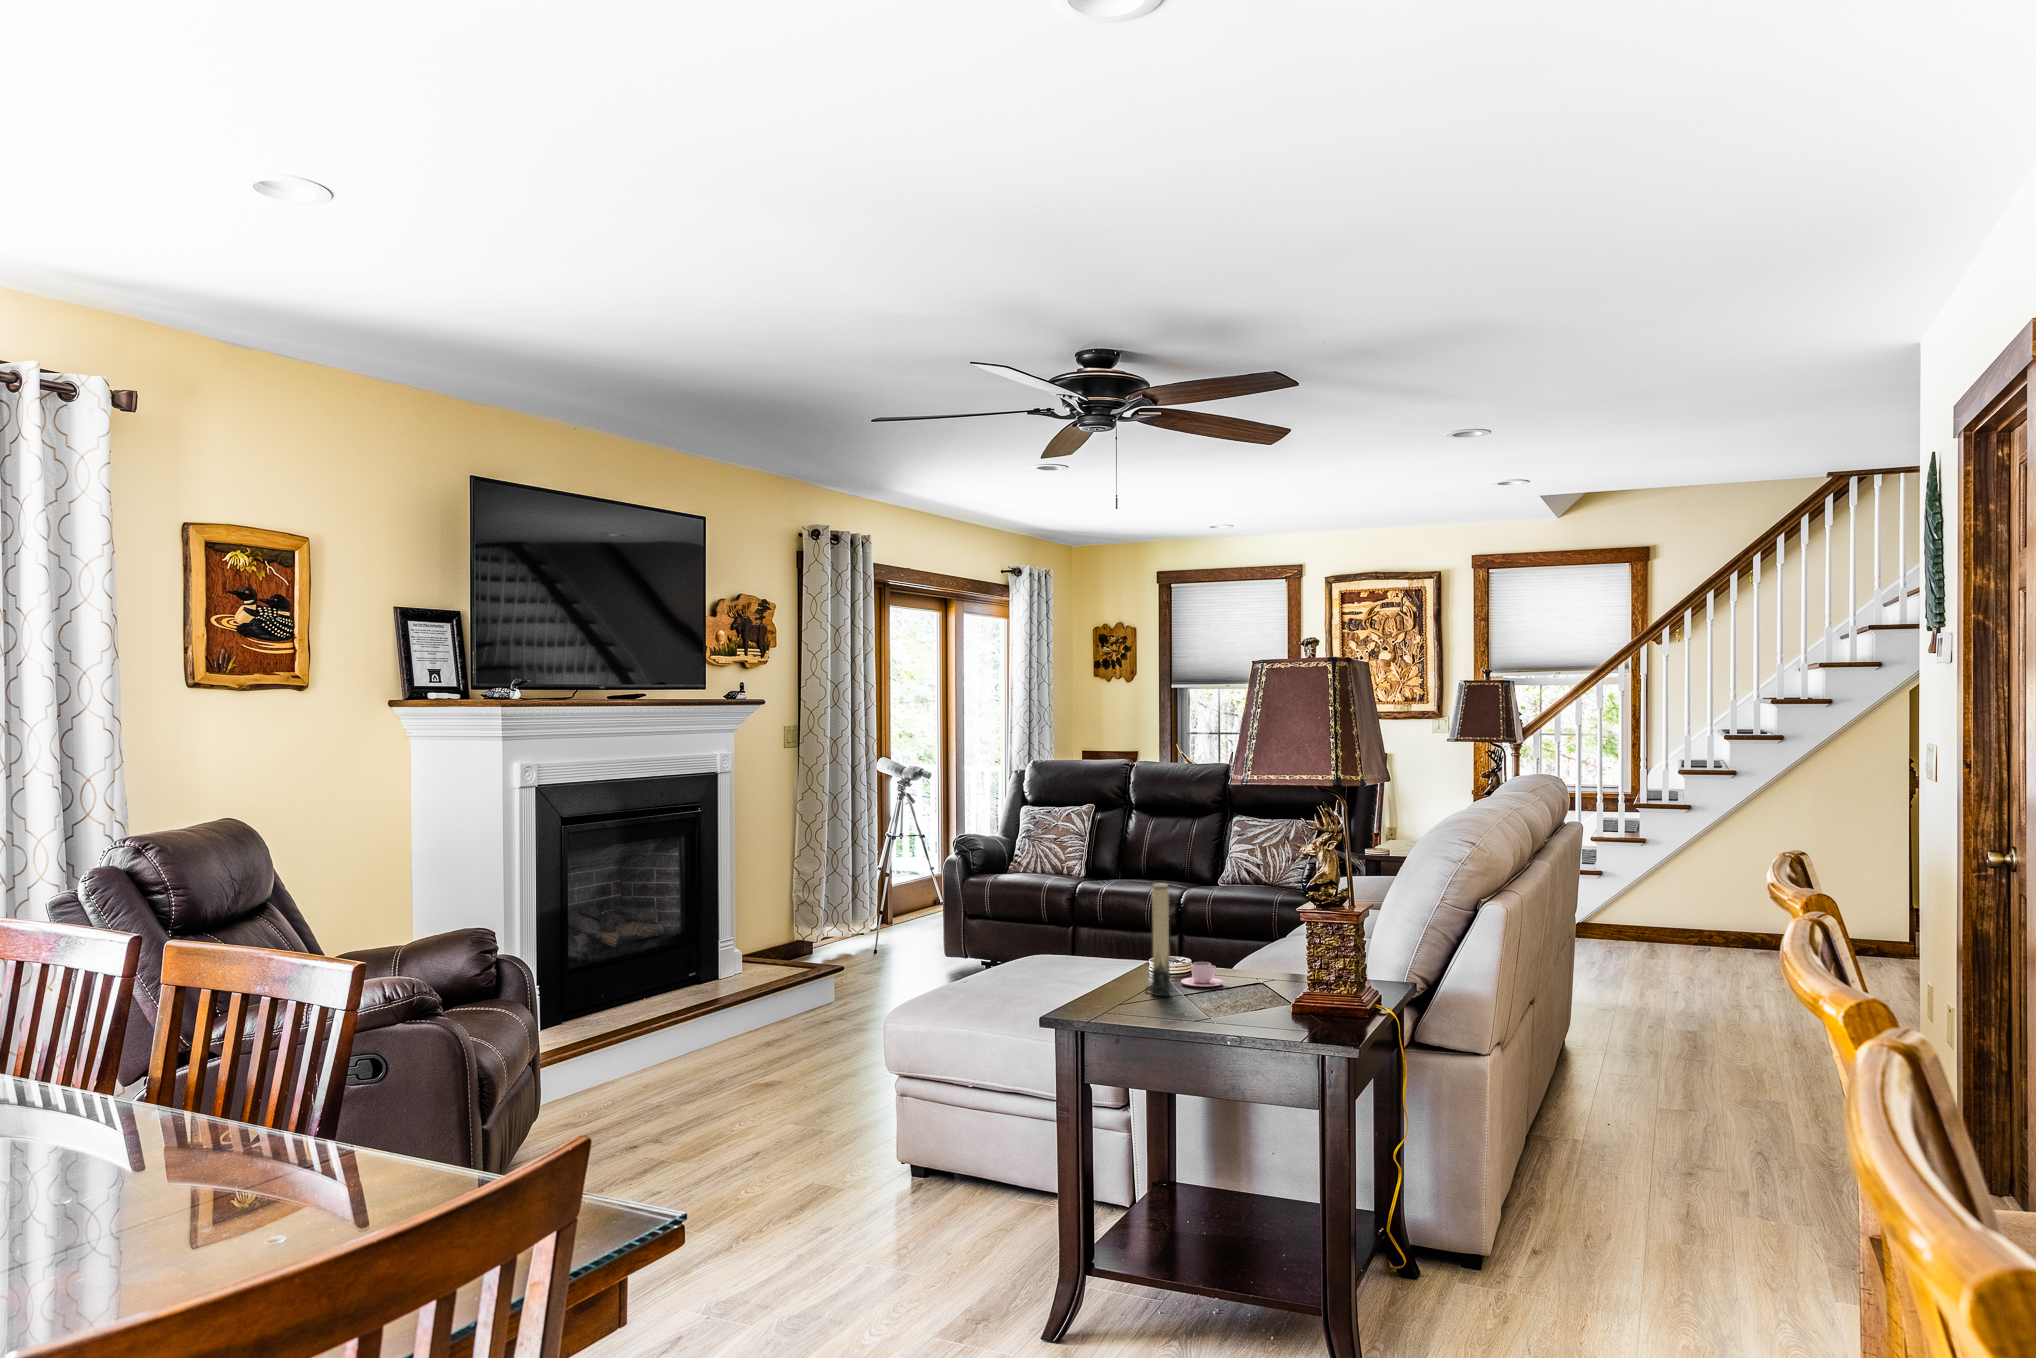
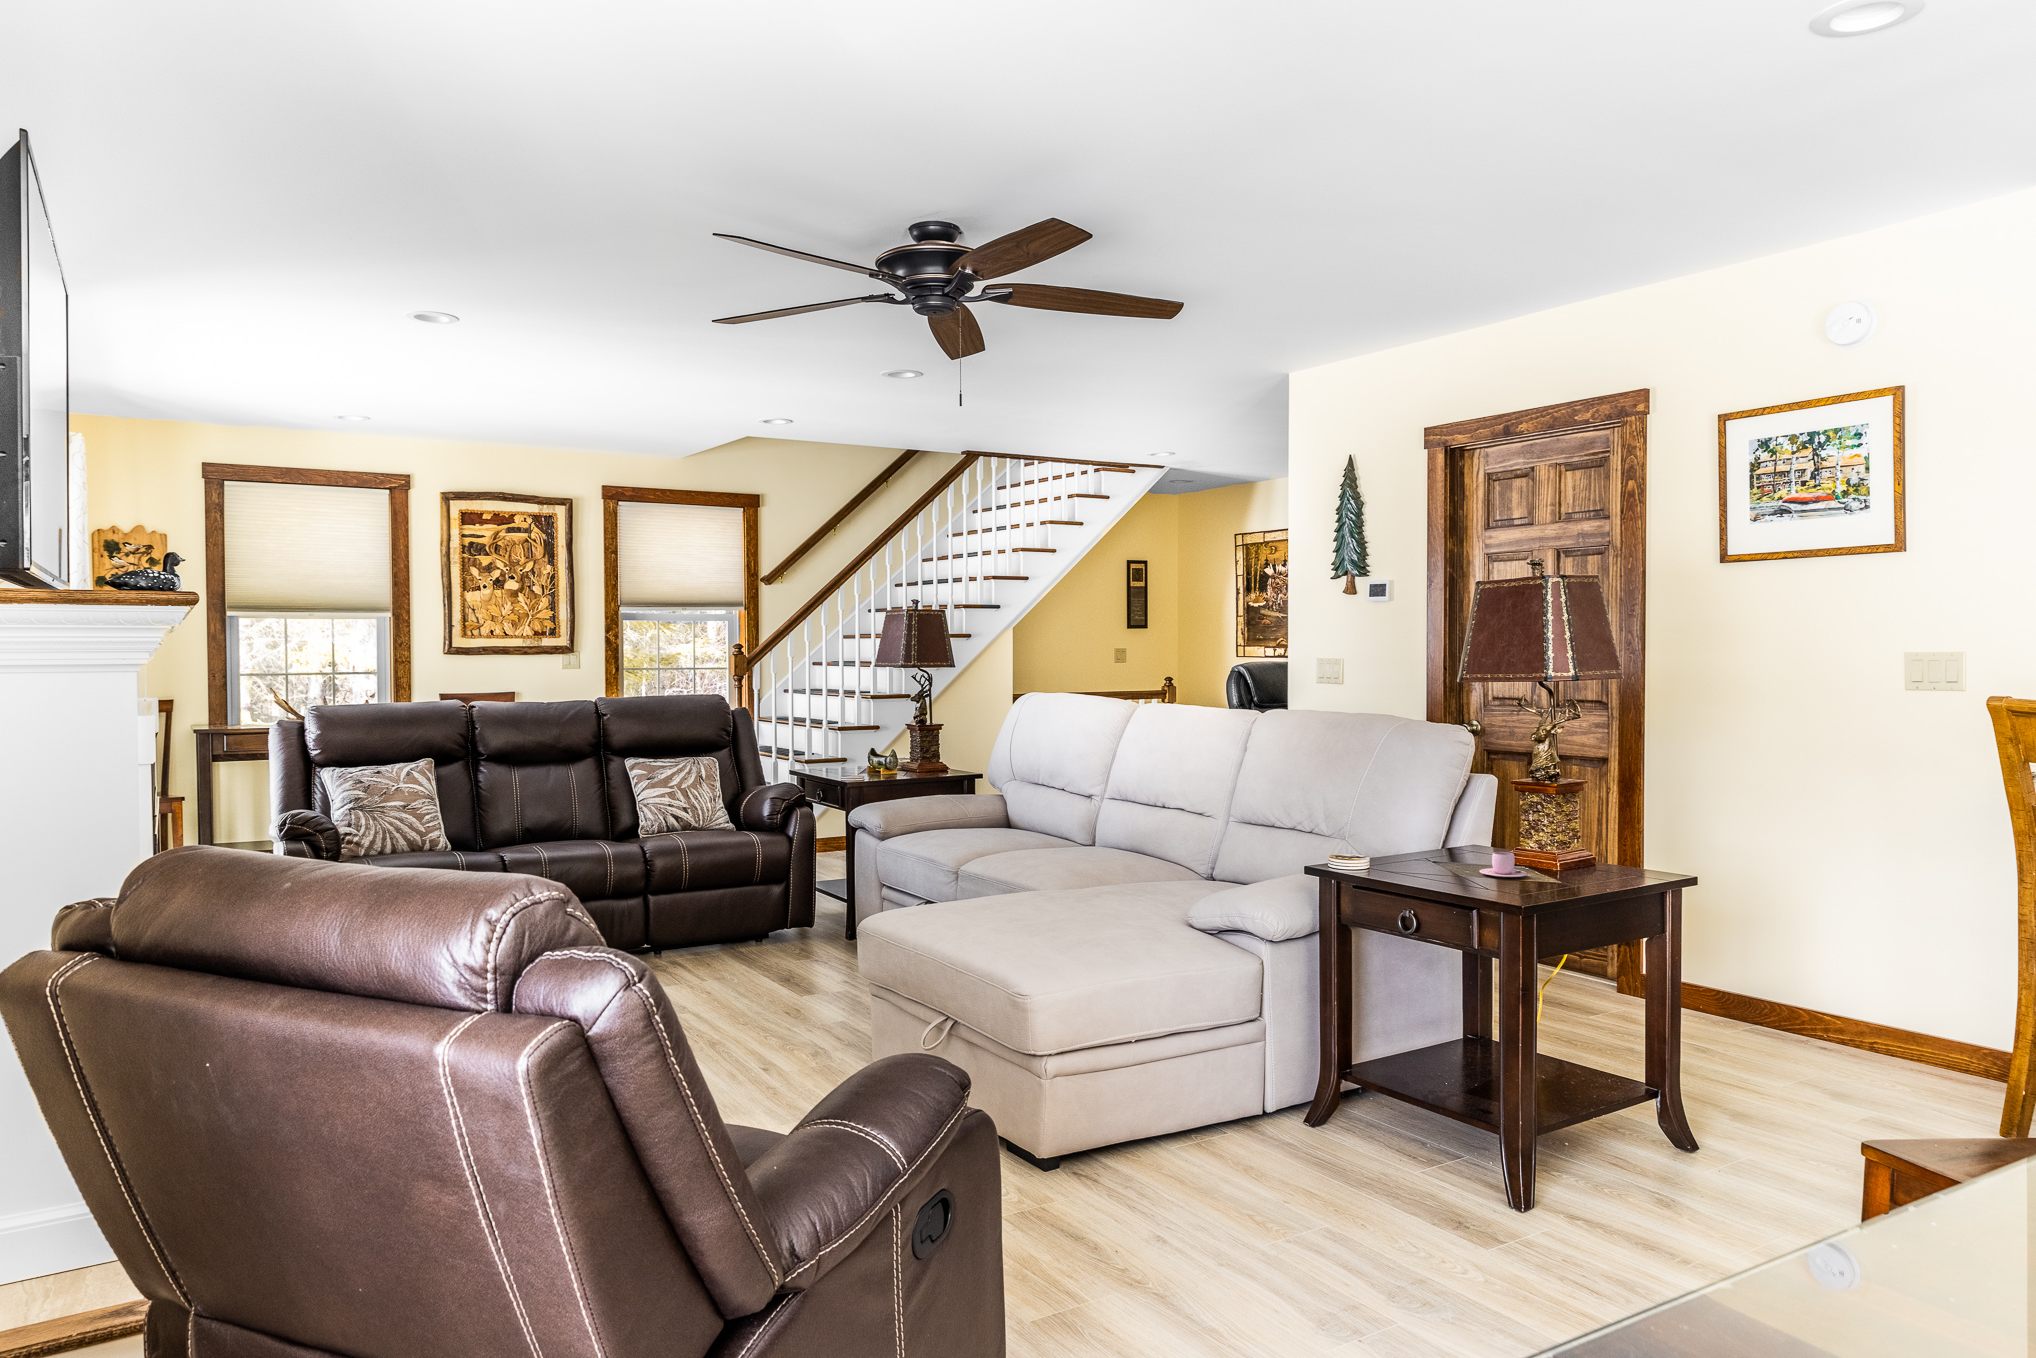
candle: present [1145,884,1171,996] -> none [1532,769,1567,889]

